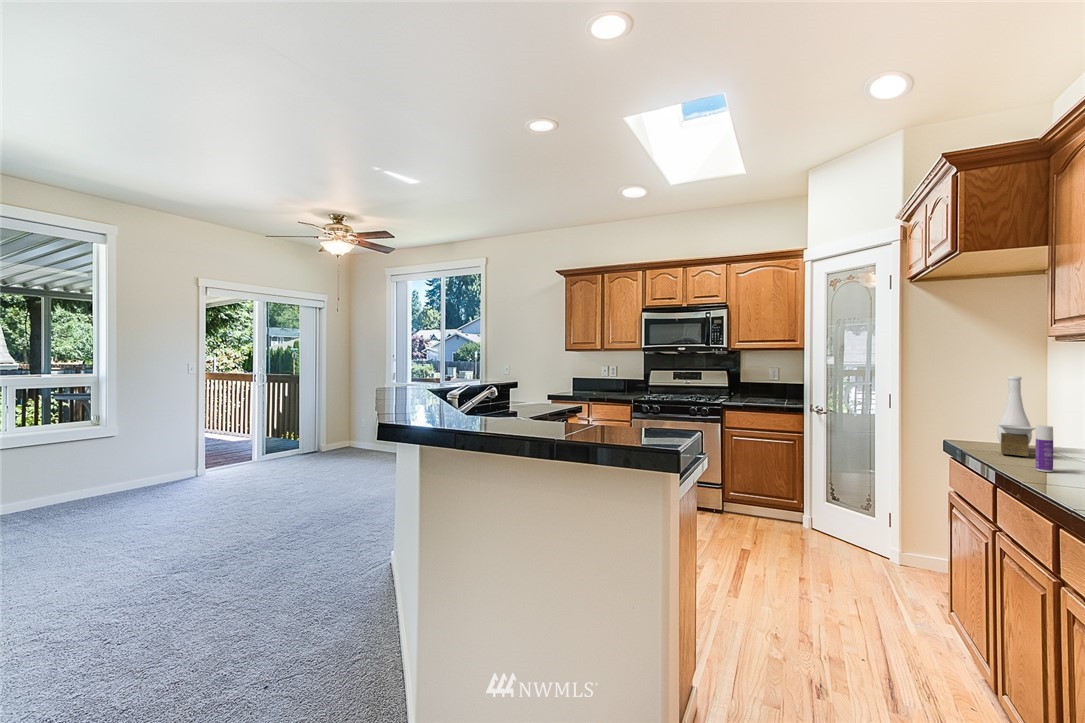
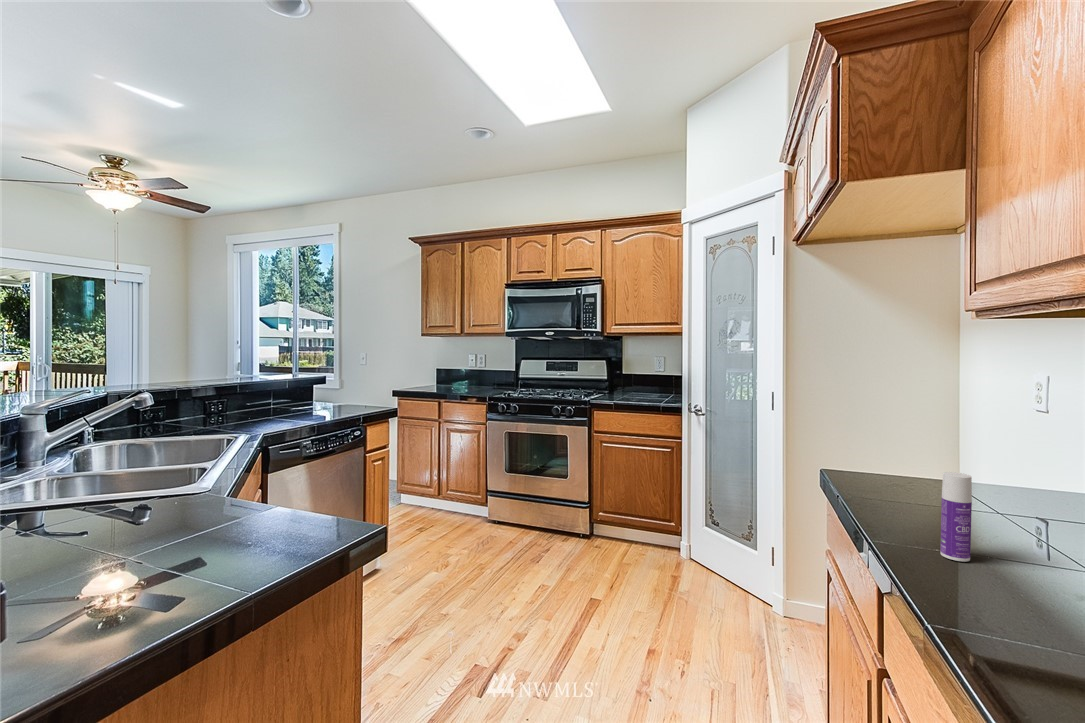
vase: present [997,376,1036,456] -> none [888,376,944,512]

